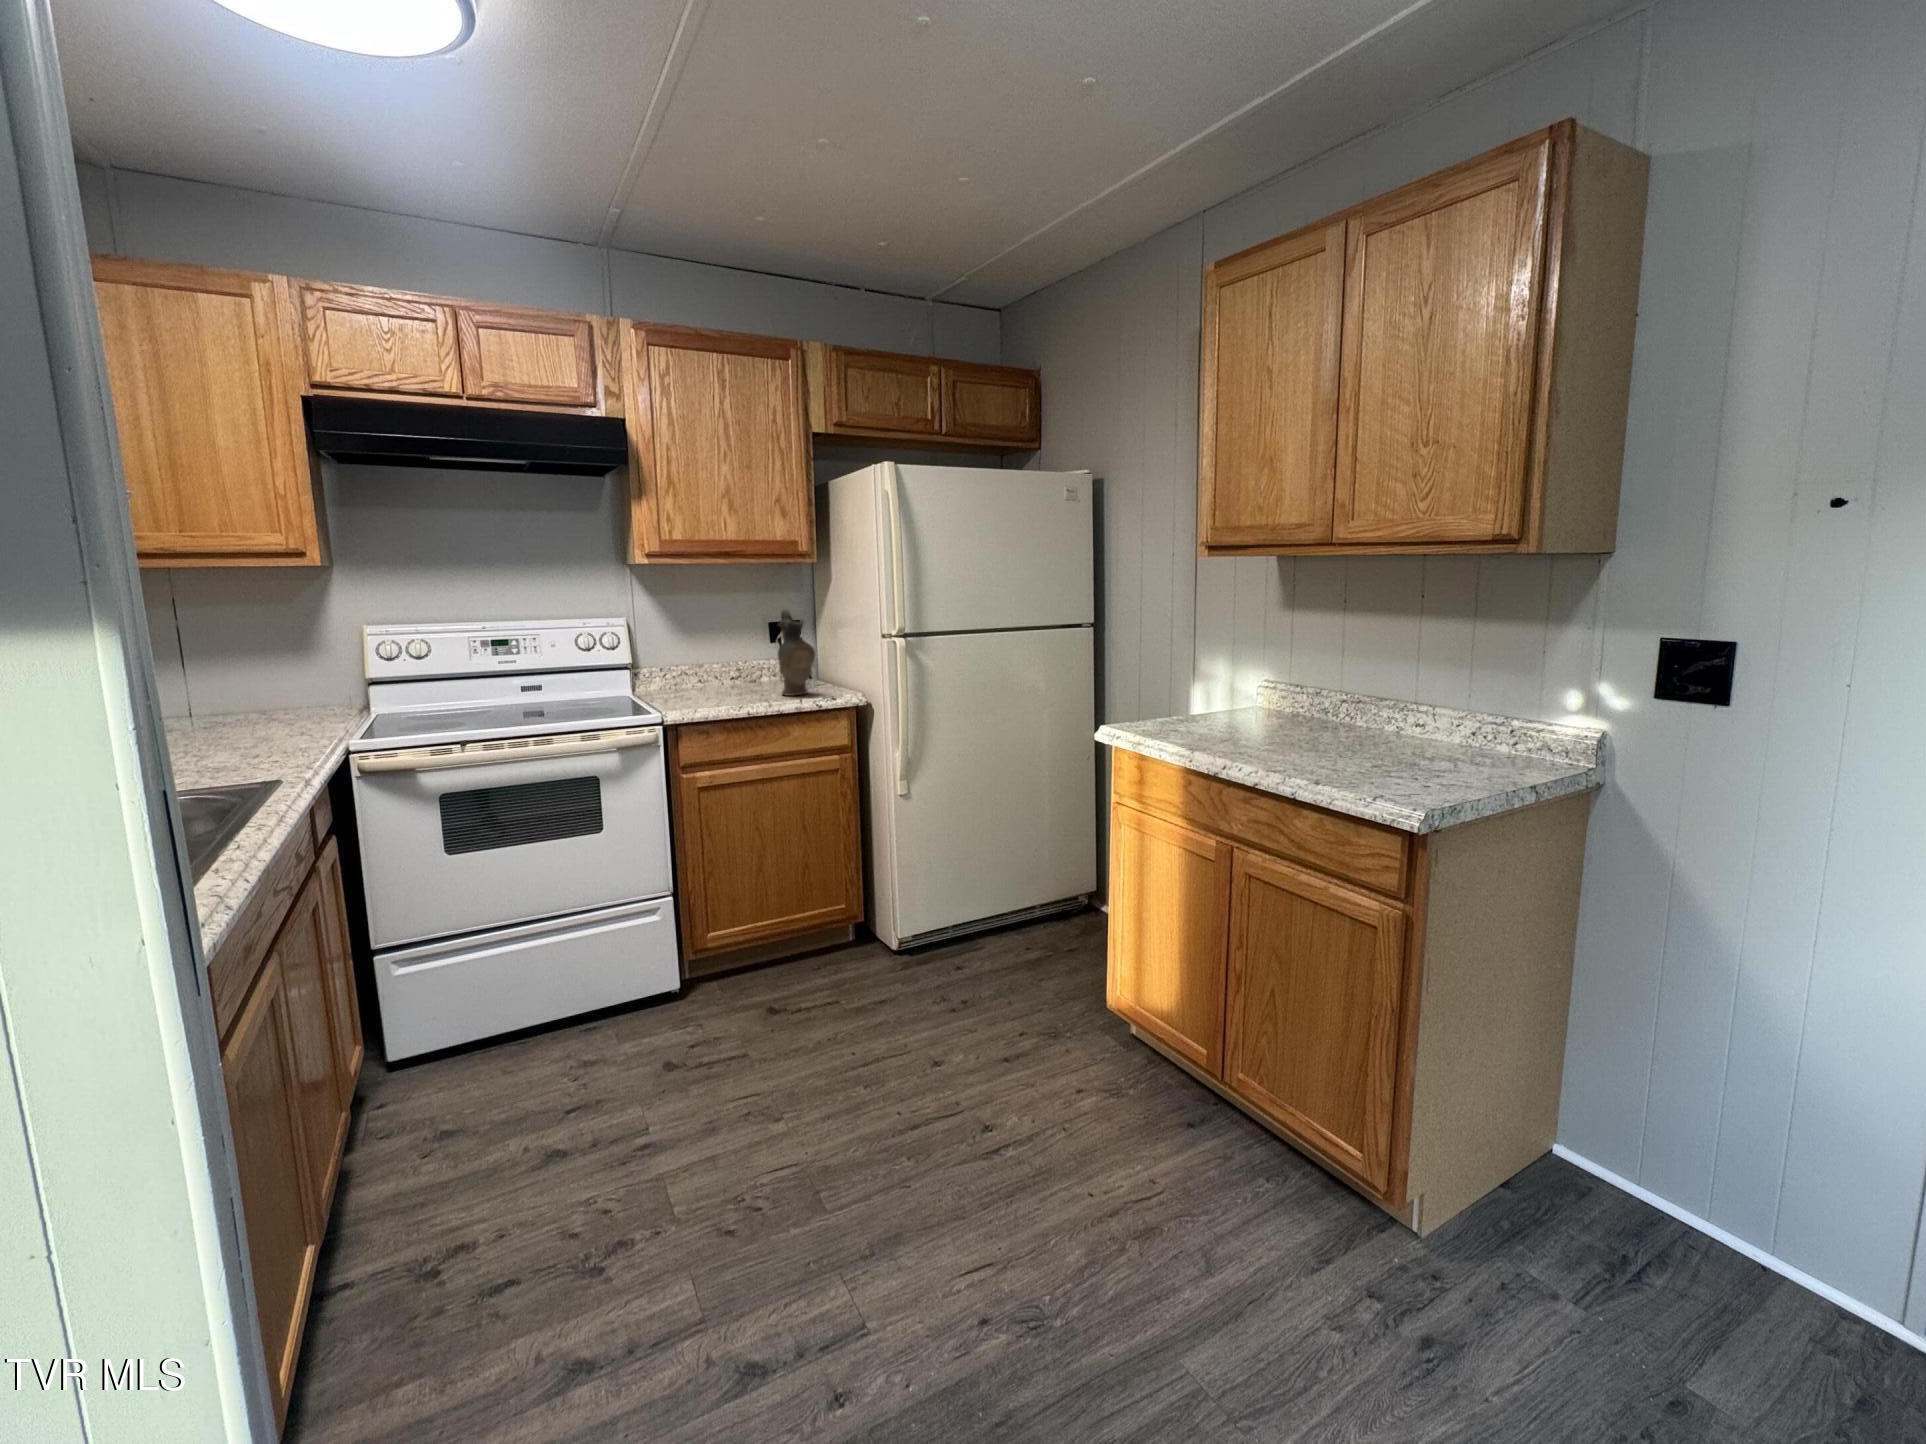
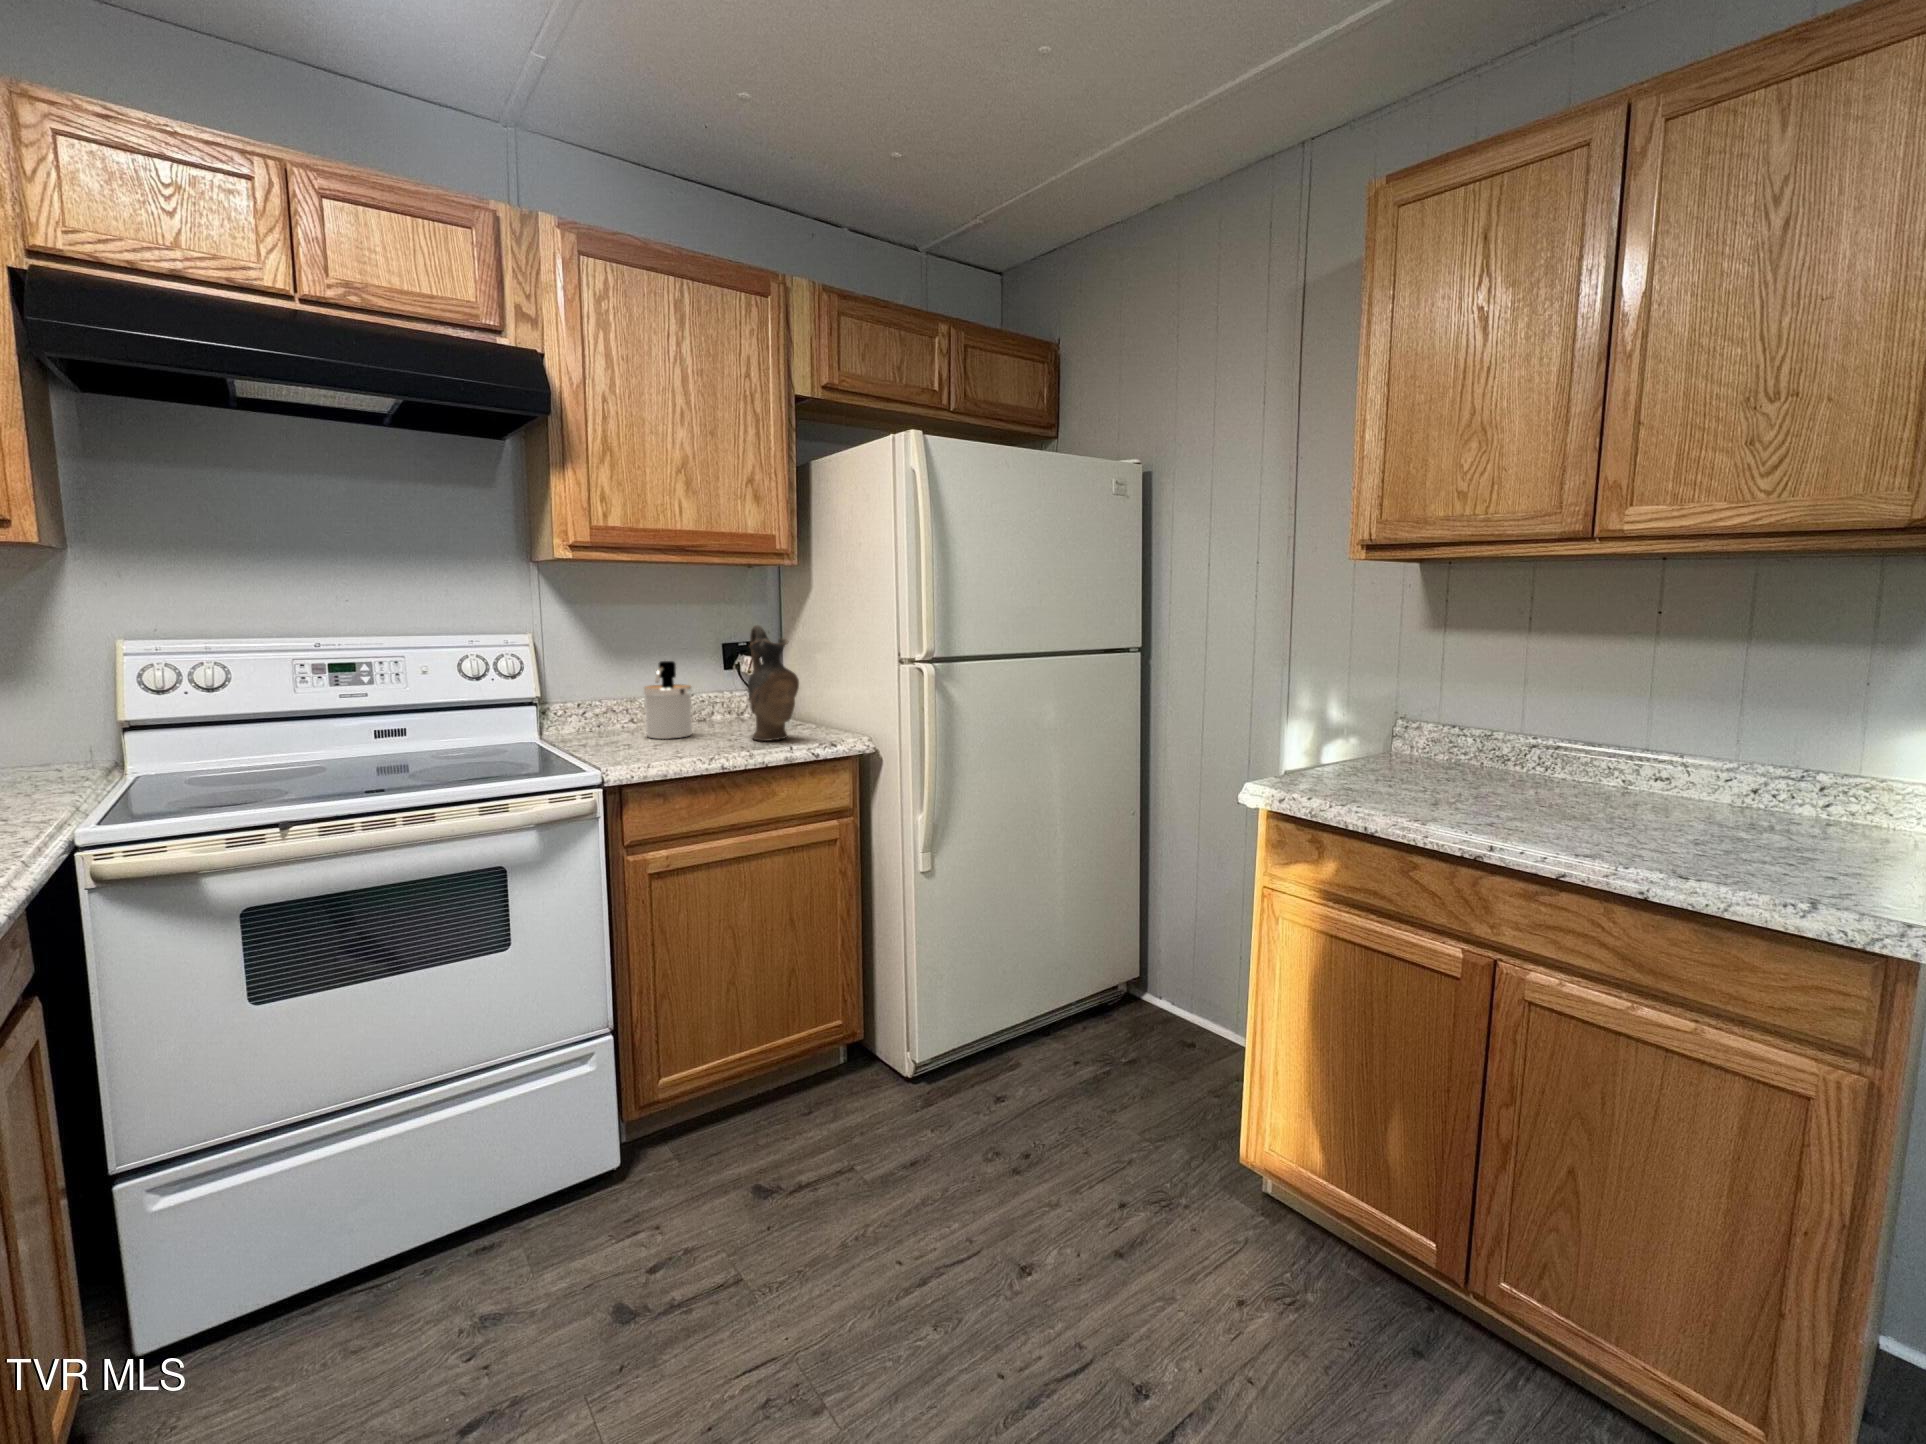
soap dispenser: none [705,636,741,694] -> present [643,661,692,739]

